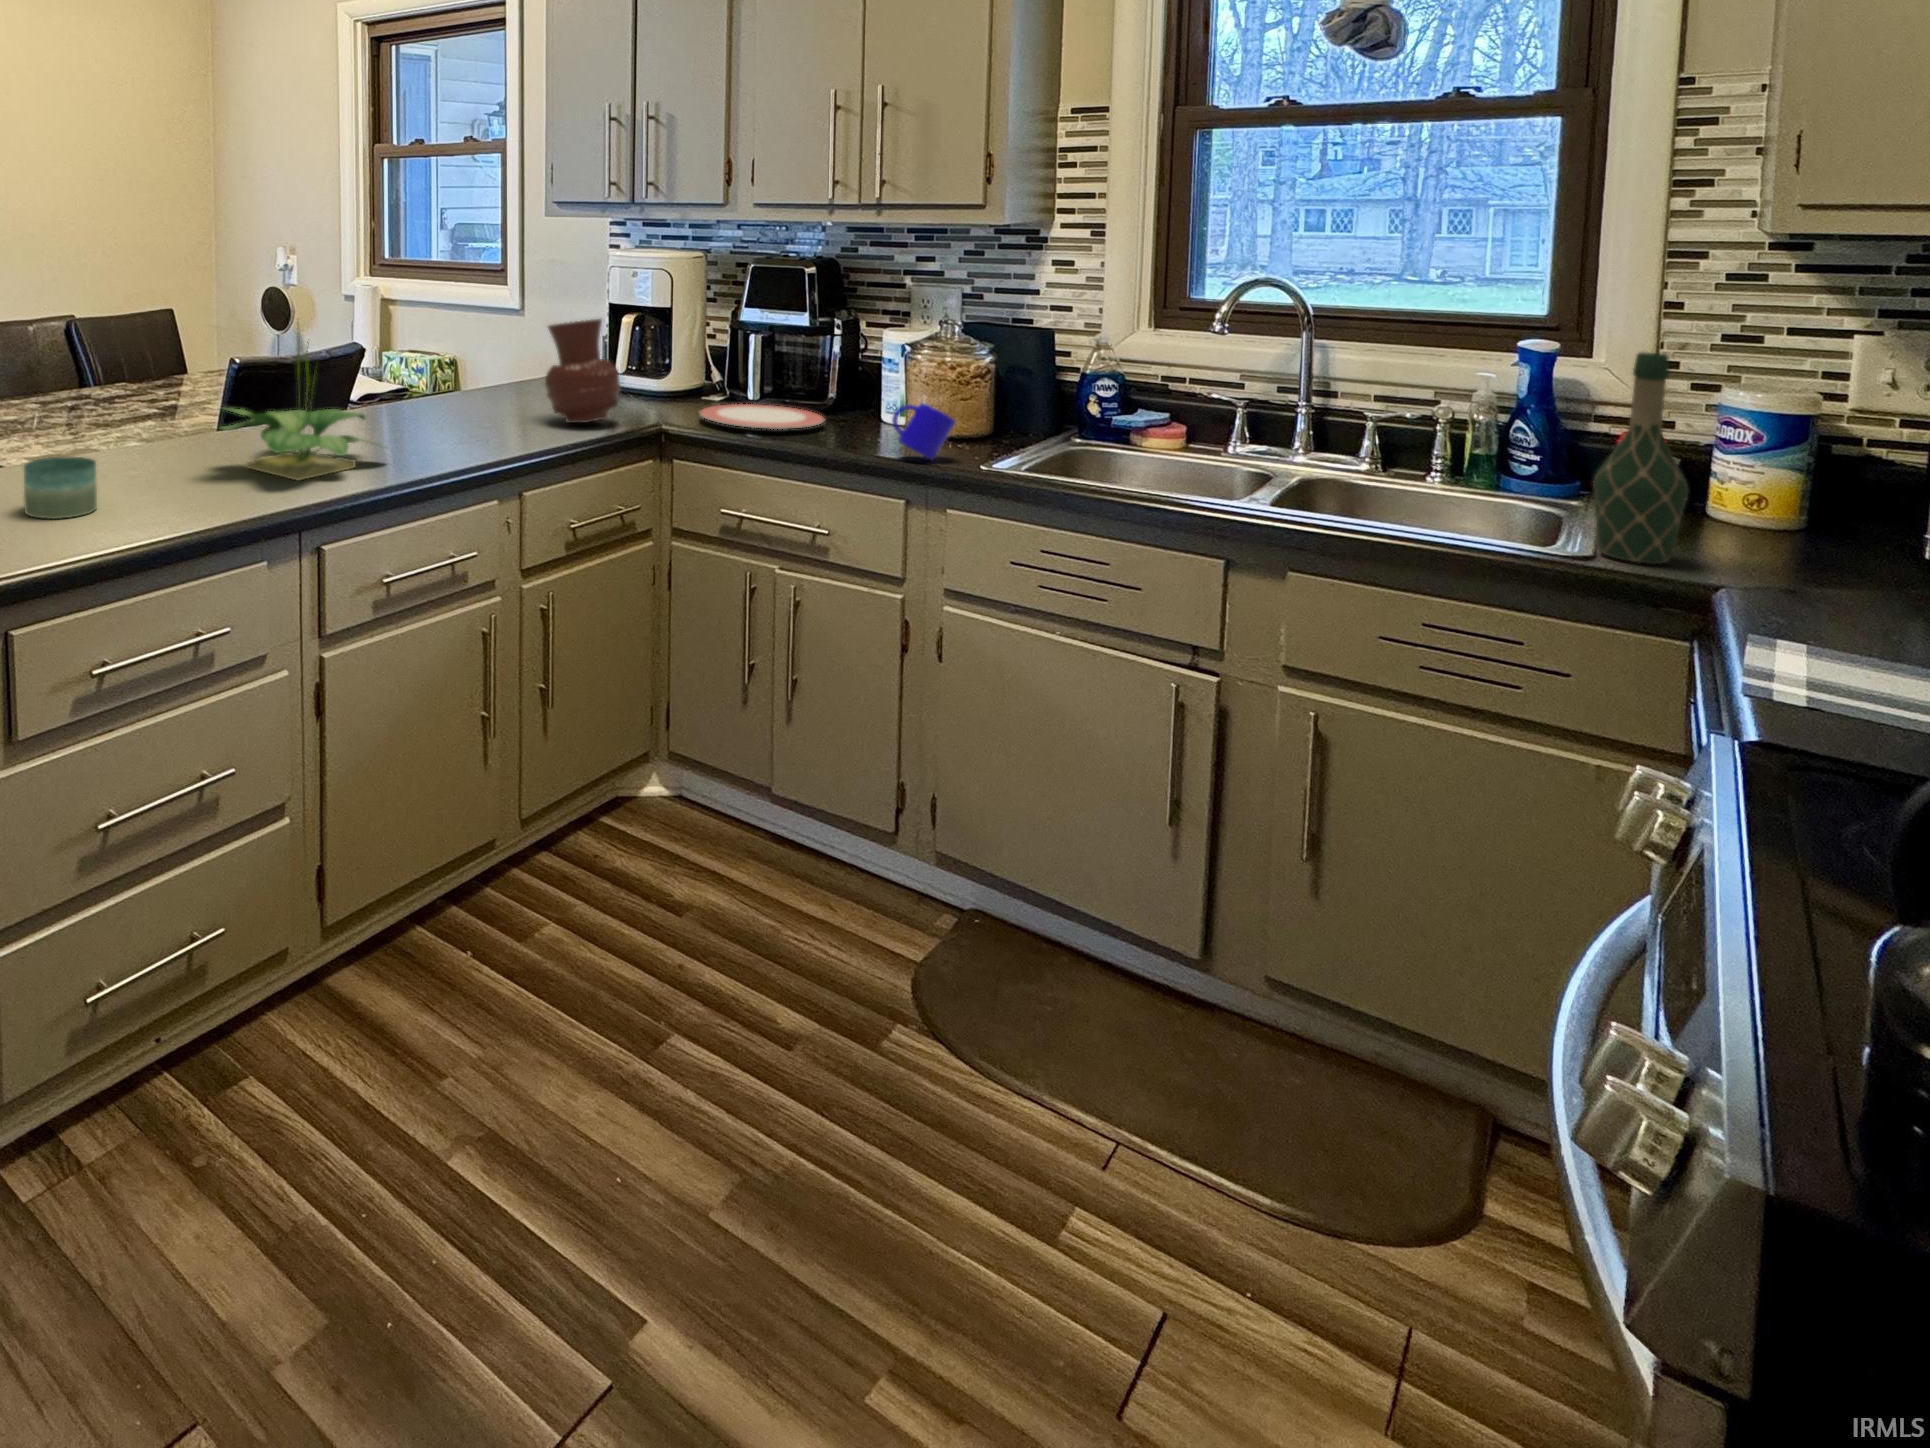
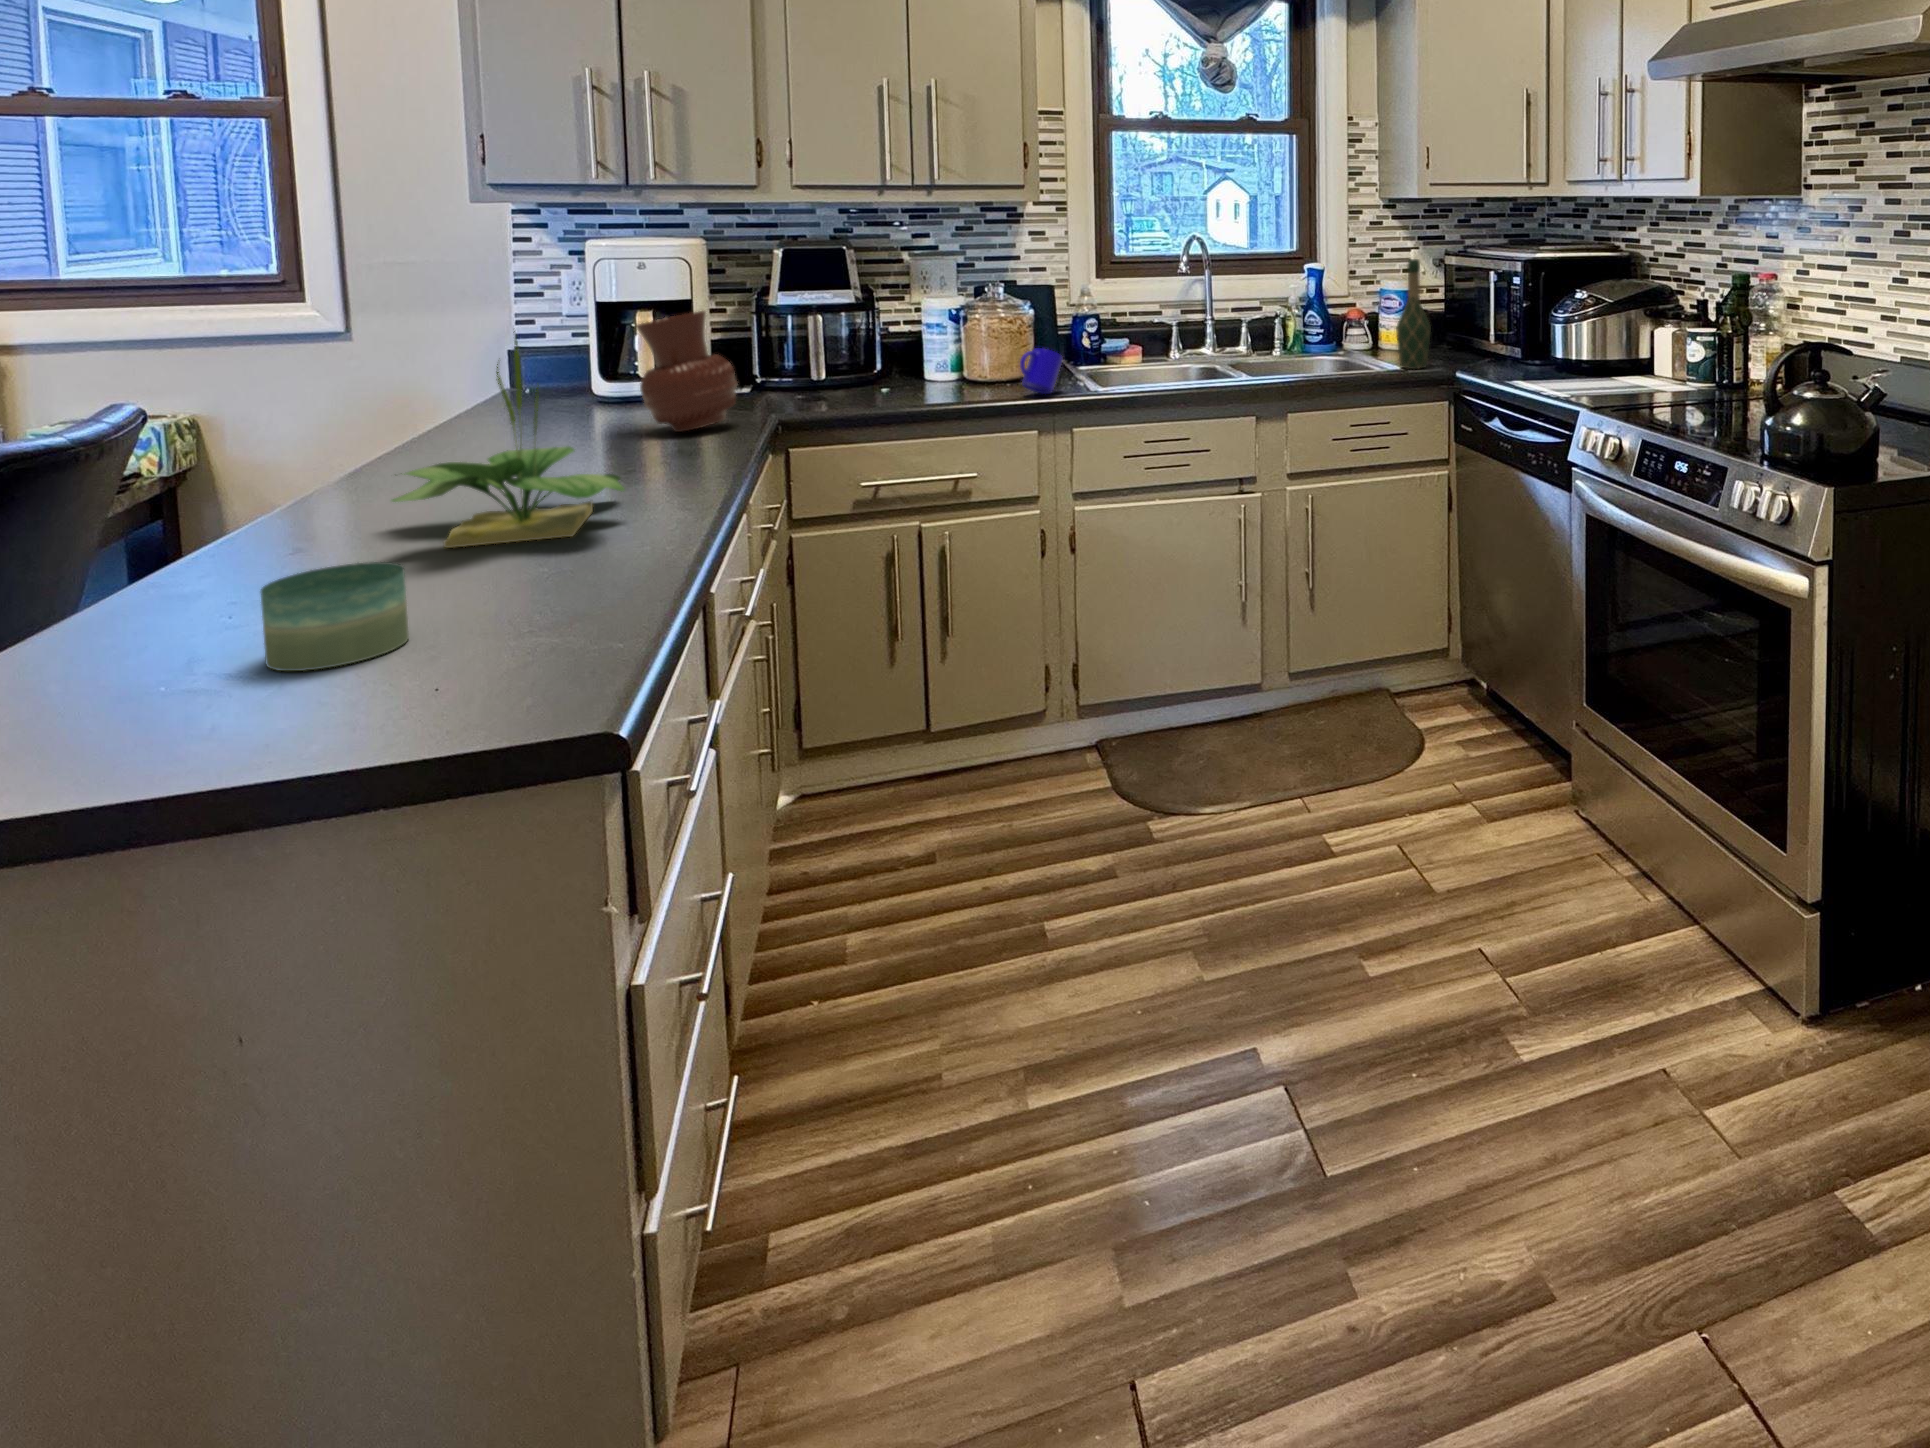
plate: present [700,404,824,429] -> none [787,381,915,401]

